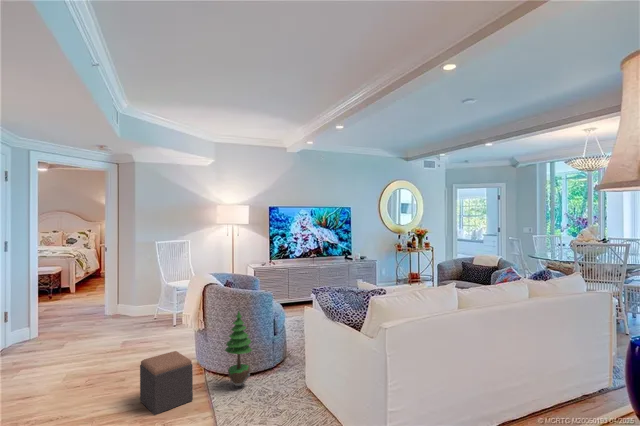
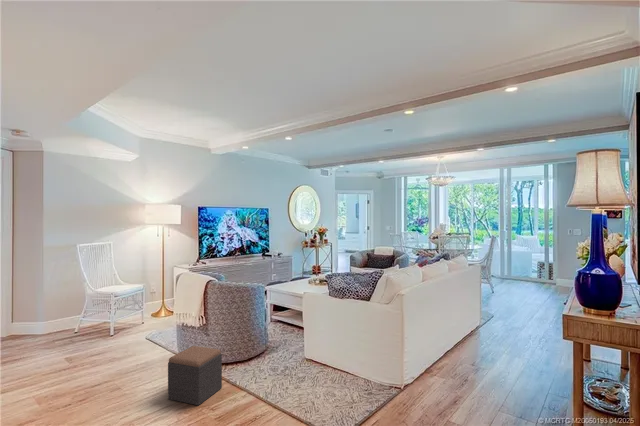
potted tree: present [225,311,252,386] -> none [239,300,264,370]

